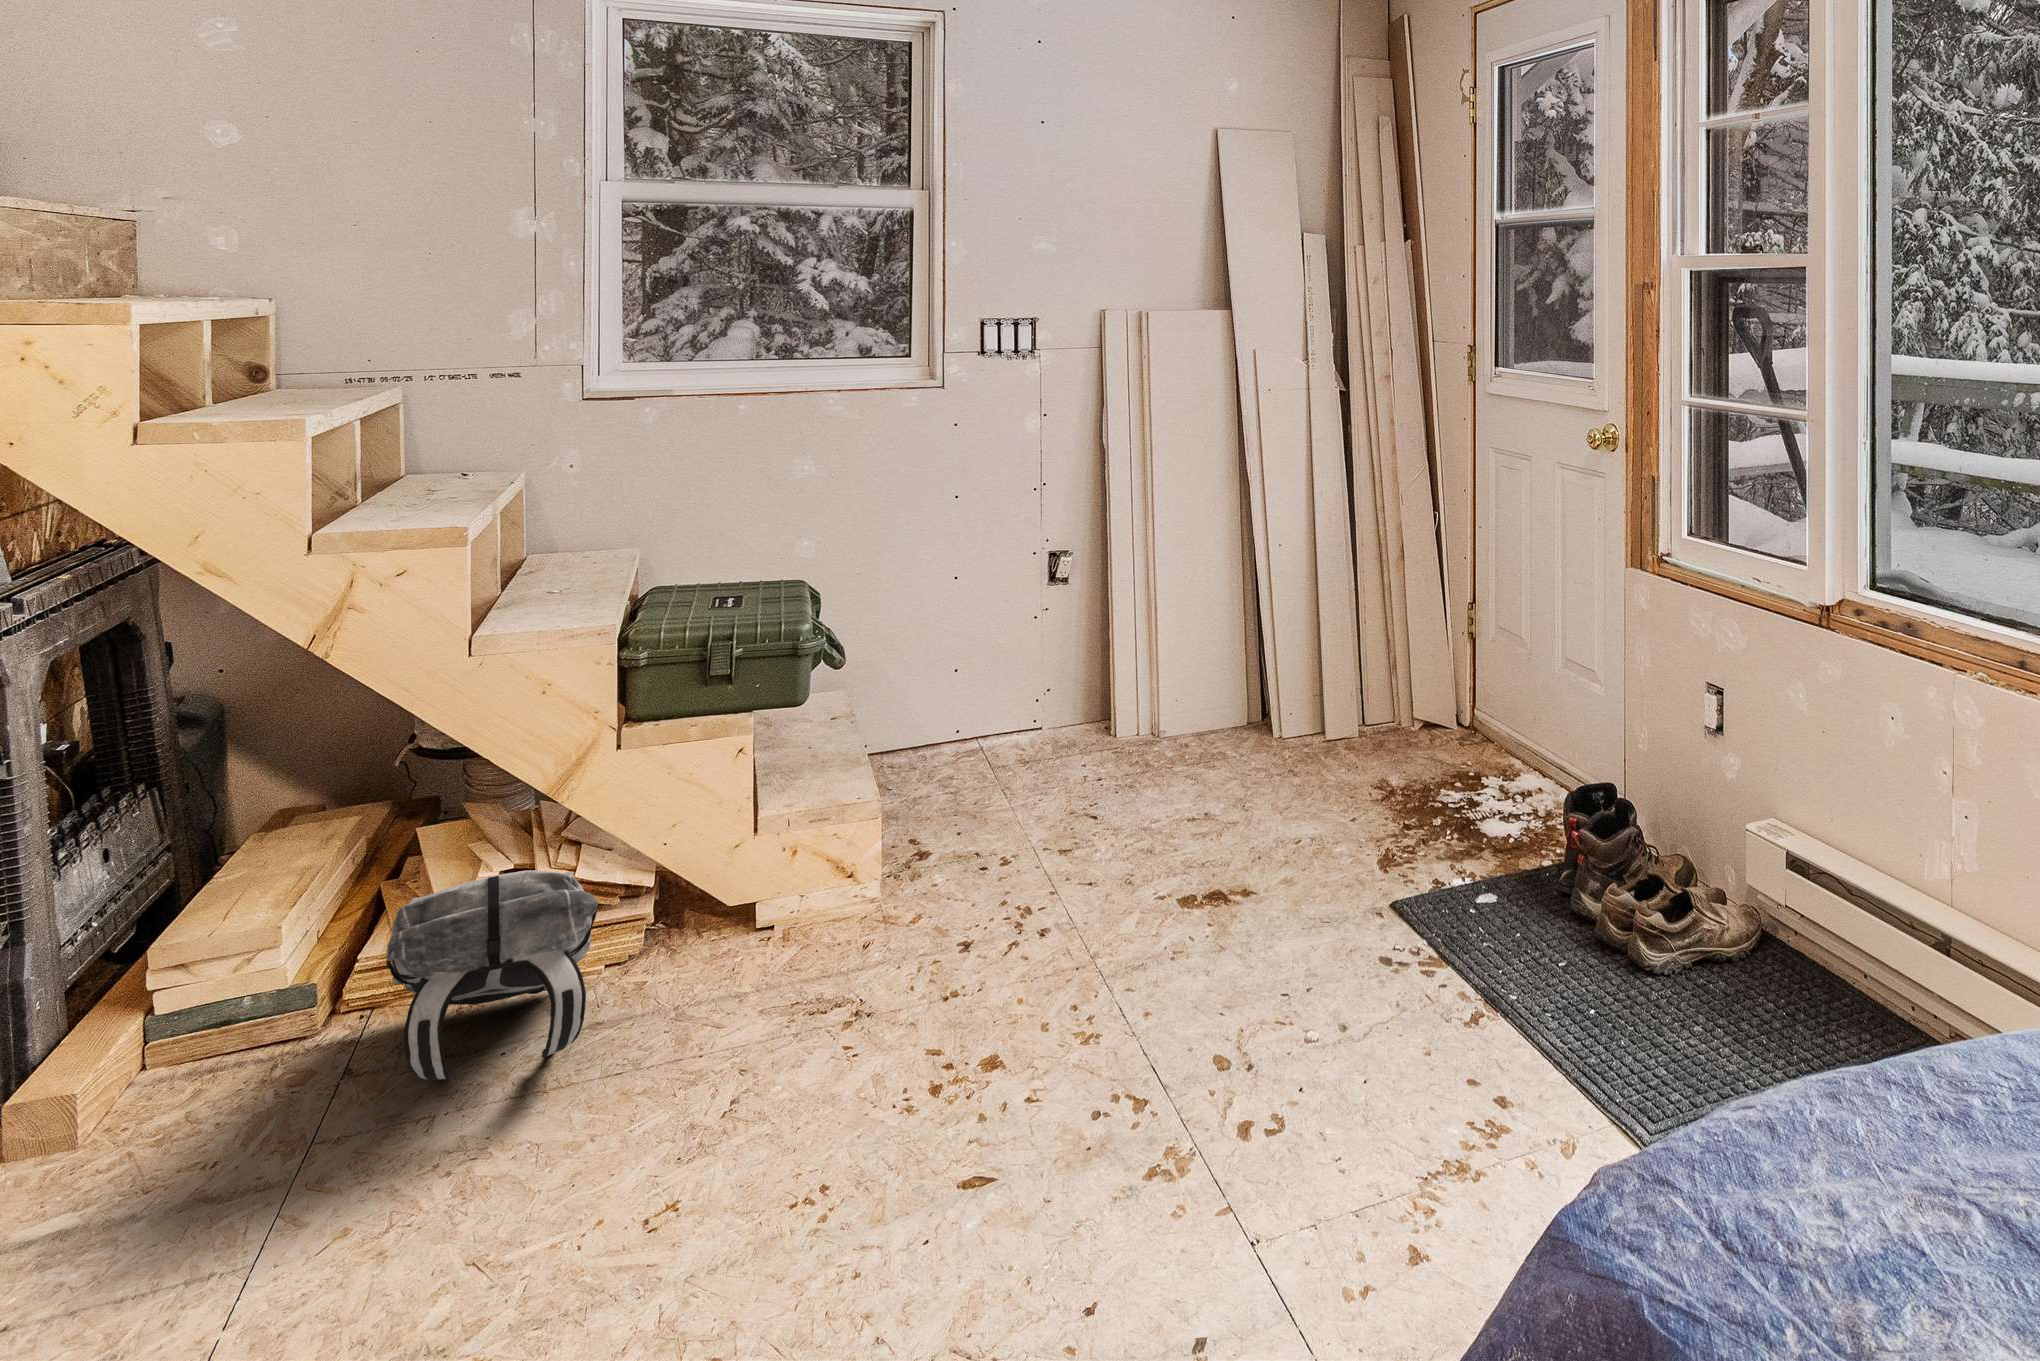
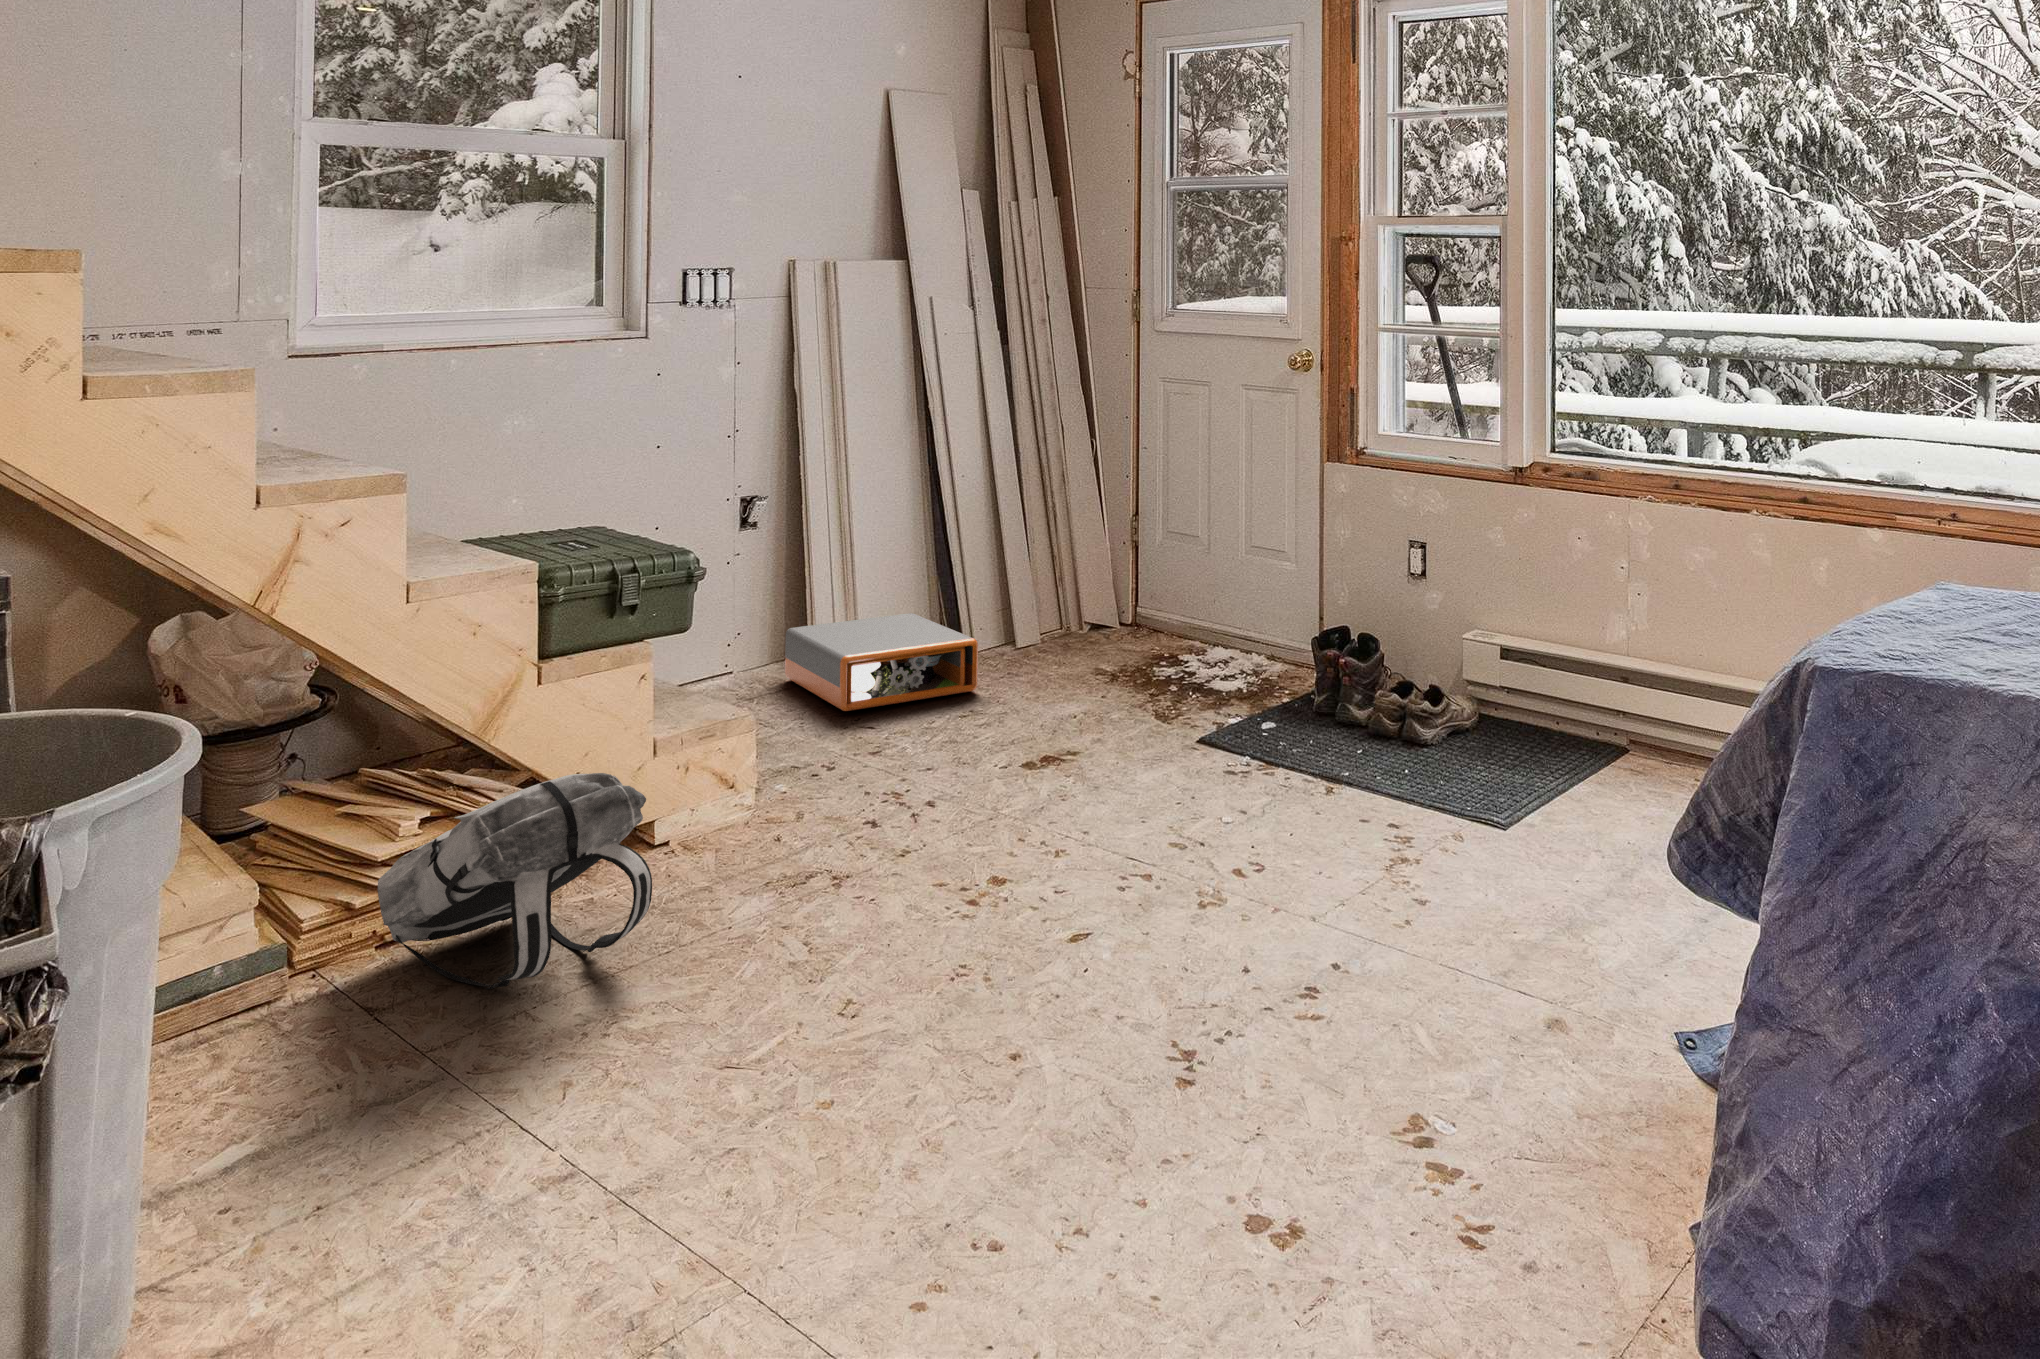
storage box: none [1067,686,1227,793] -> present [785,613,978,711]

